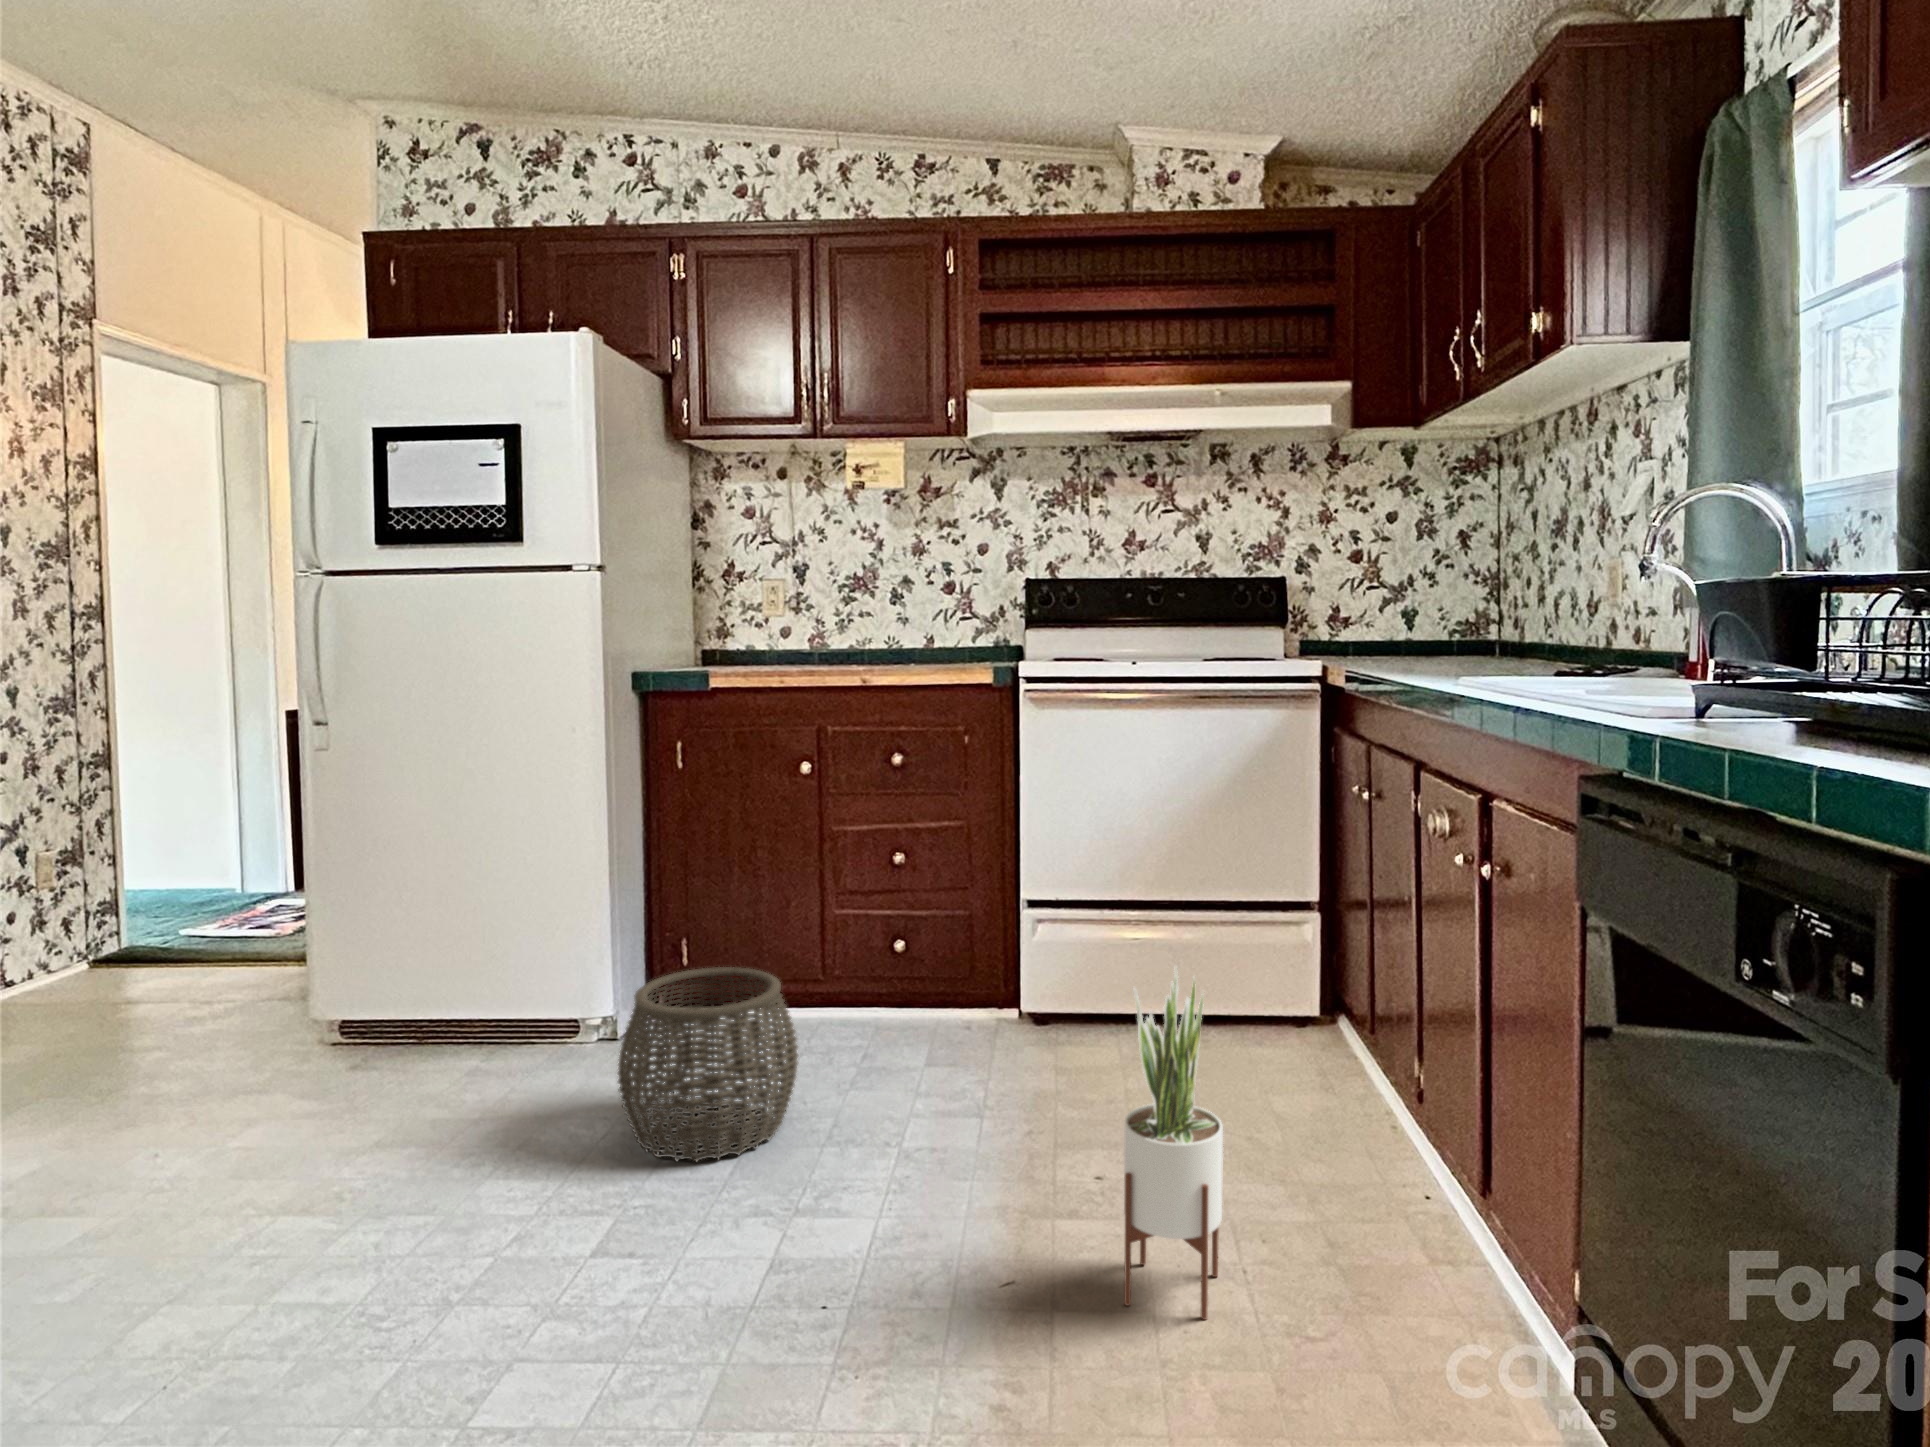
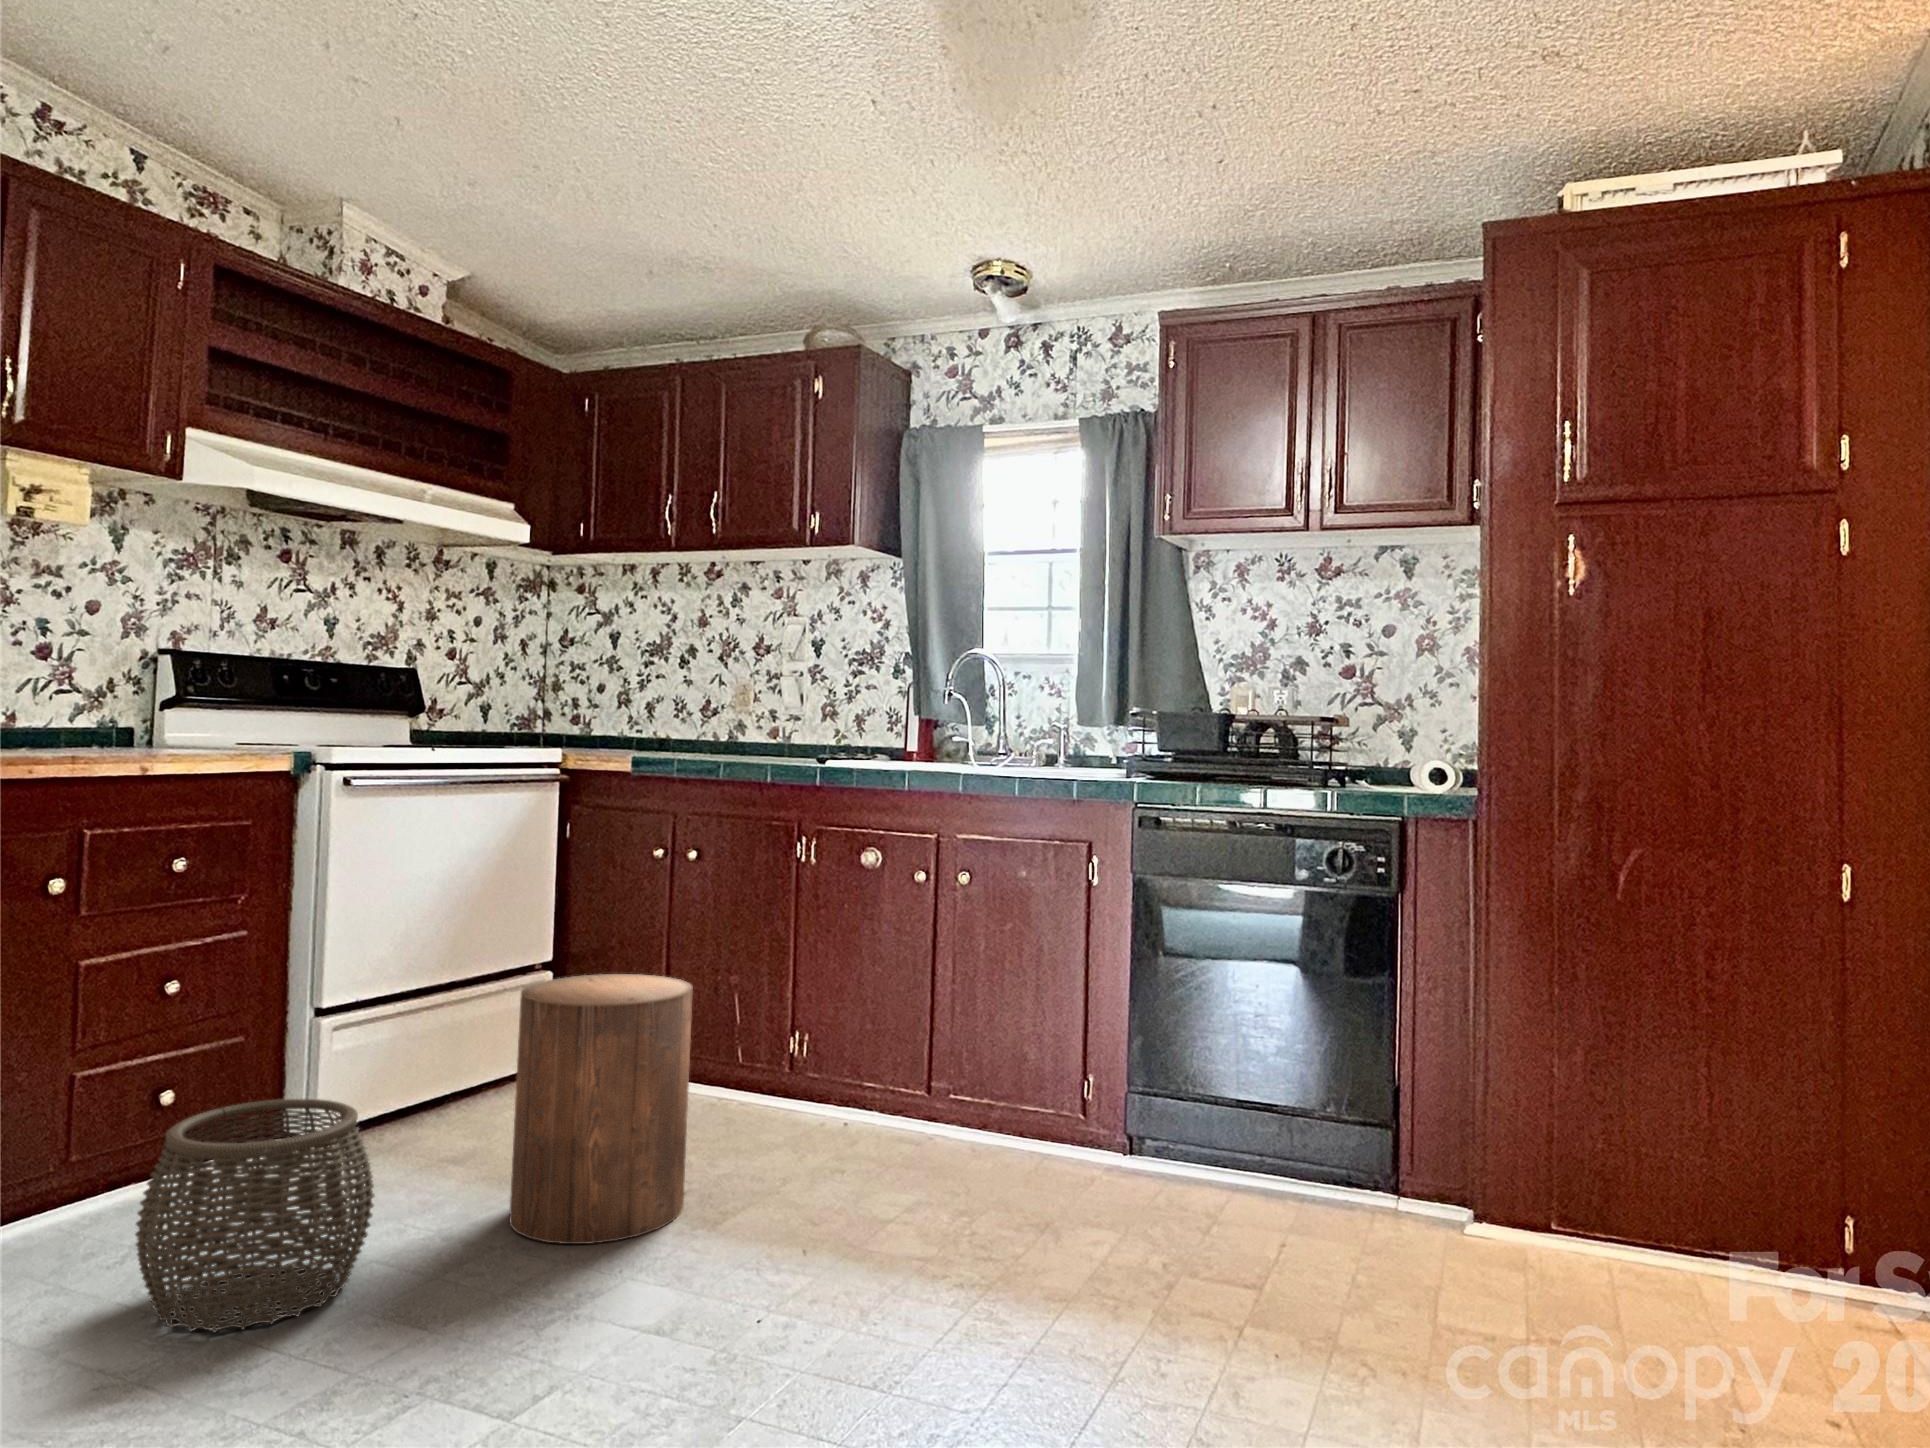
stool: none [867,926,1061,1256] -> present [509,974,693,1244]
potted plant: present [1124,967,1223,1320] -> none [757,948,838,1189]

